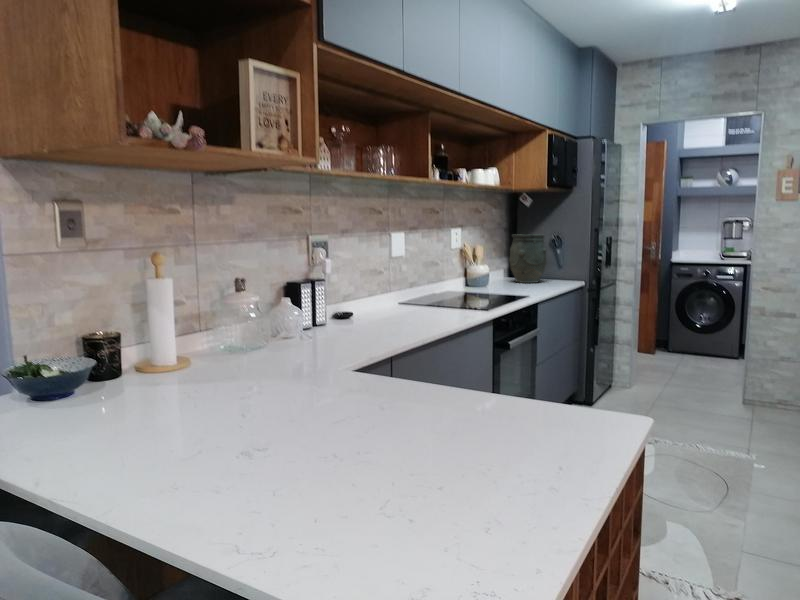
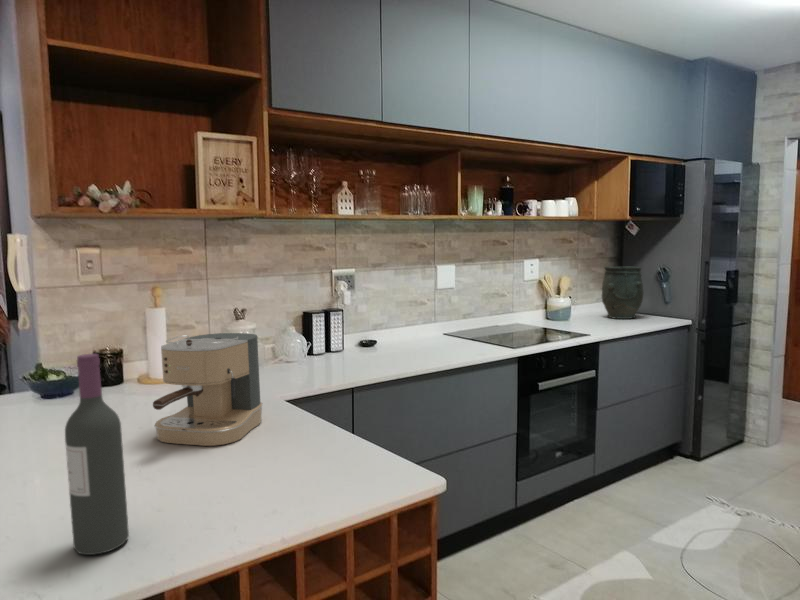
coffee maker: none [300,296,408,426] -> present [153,333,262,446]
wine bottle: none [462,301,524,544] -> present [65,354,129,555]

